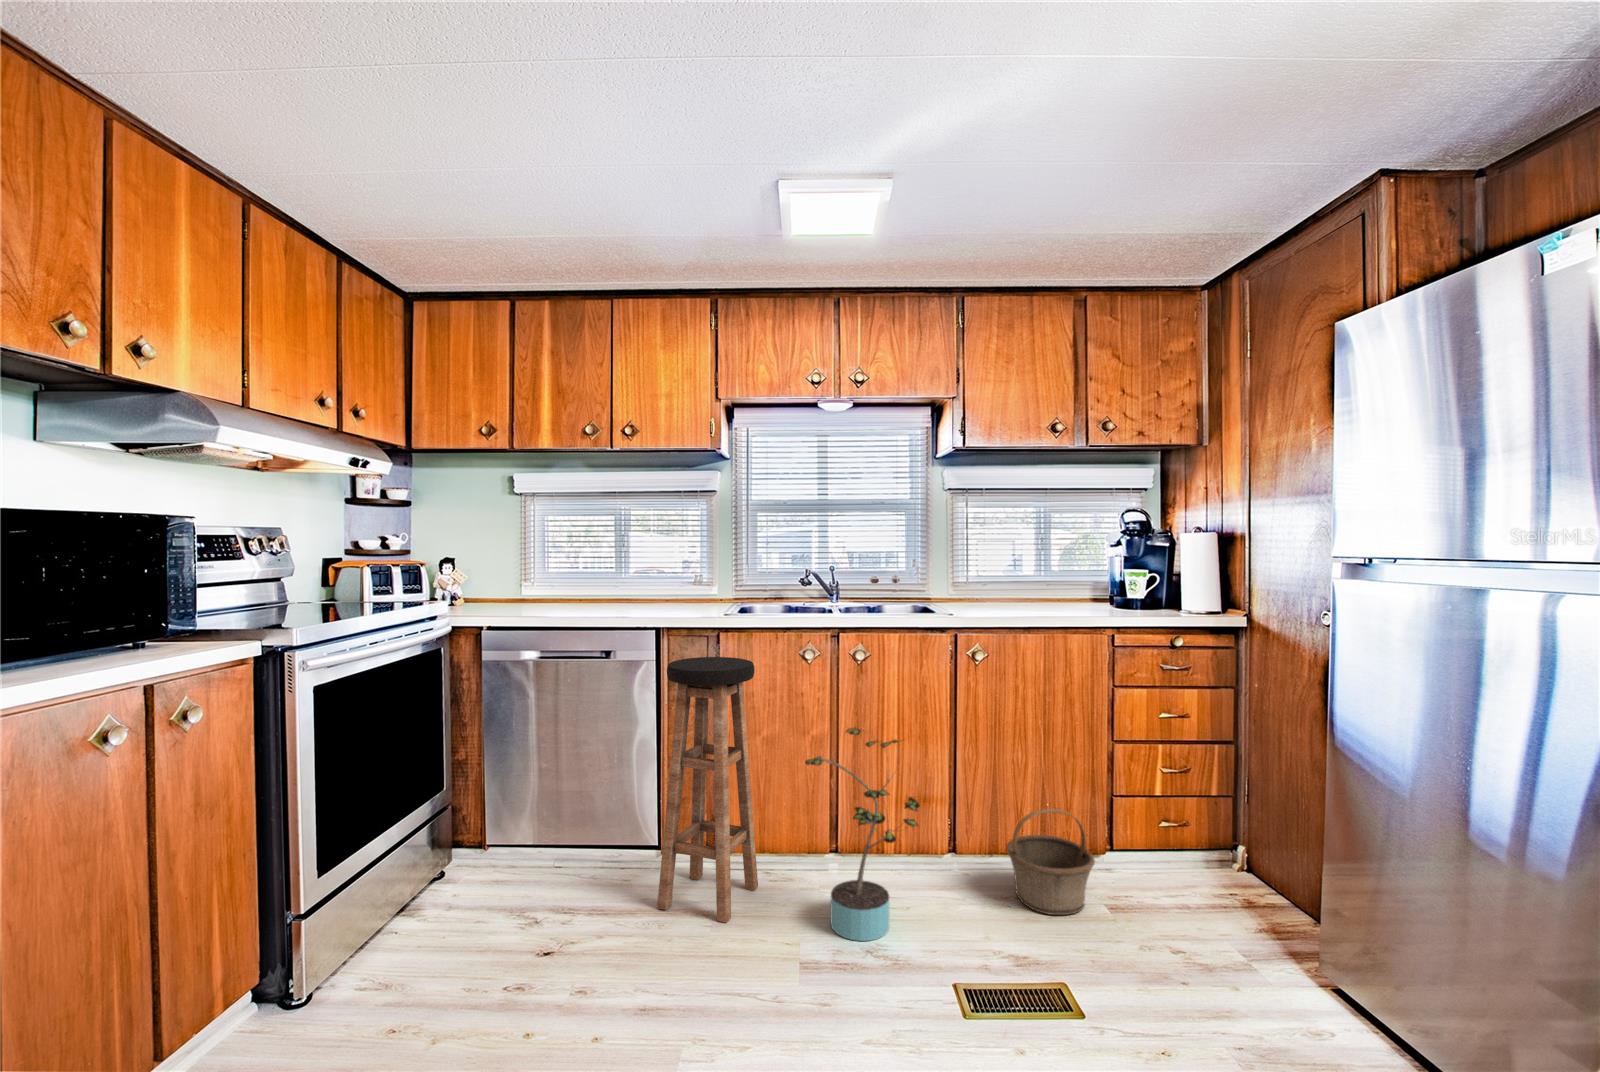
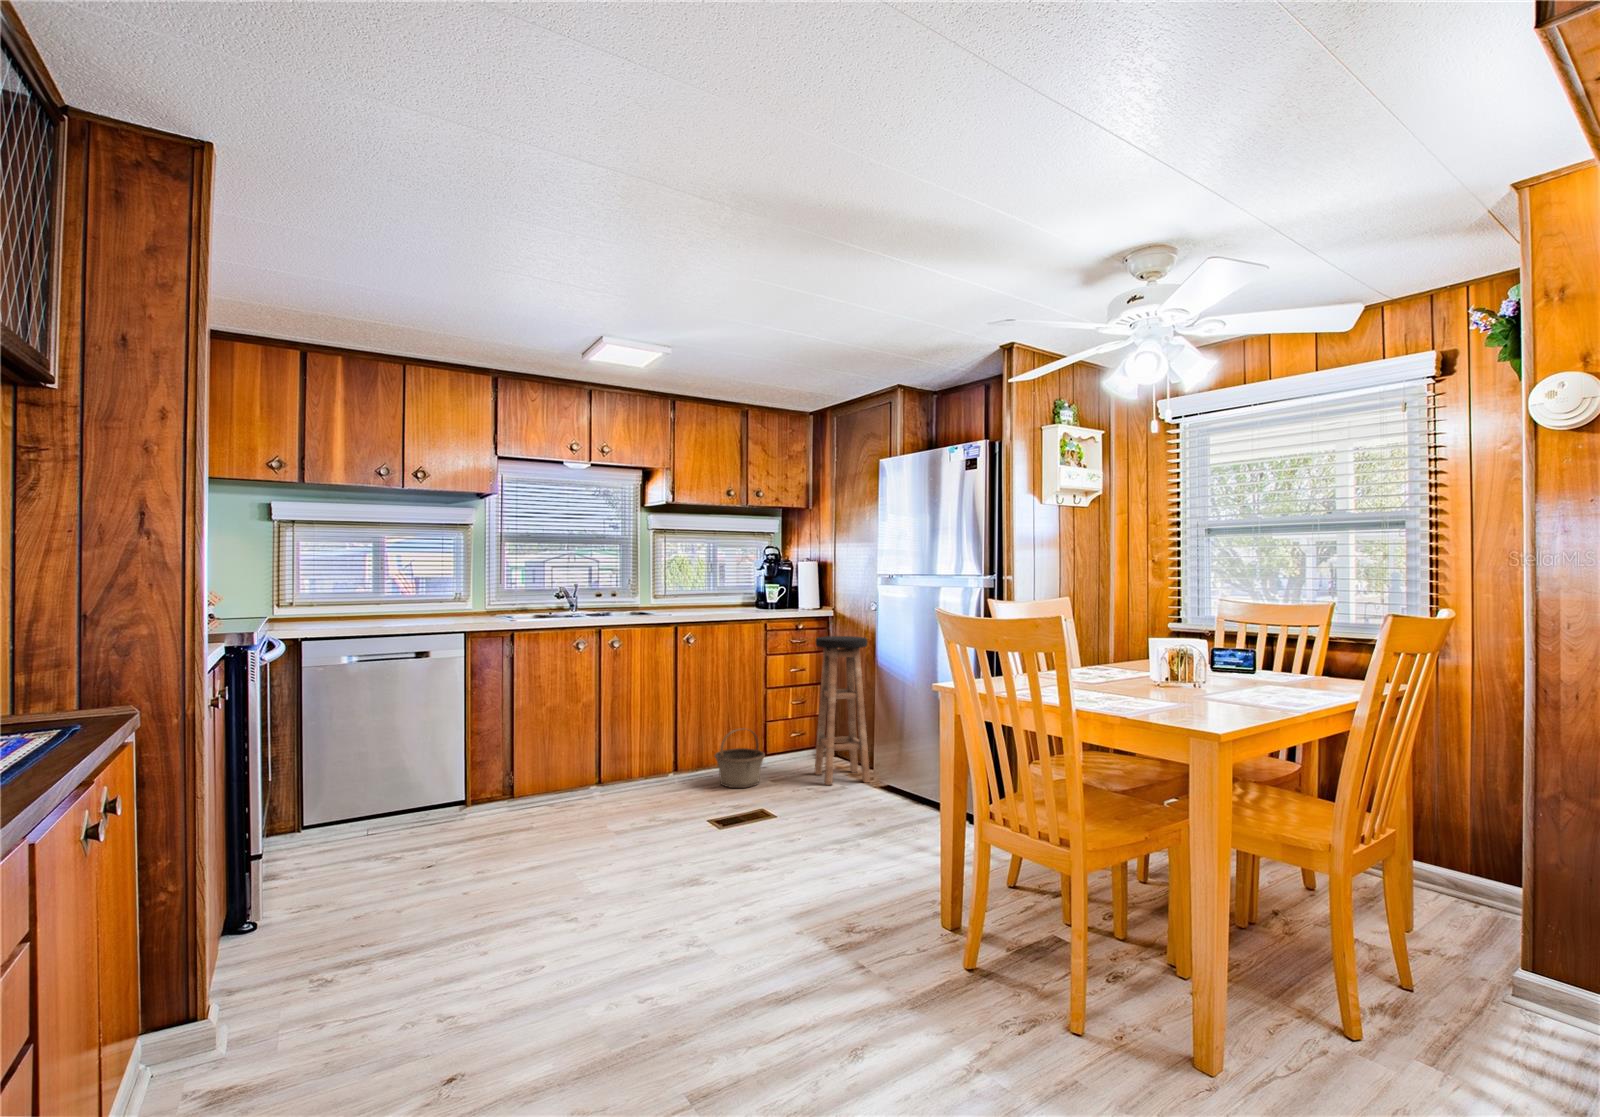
bar stool: present [657,657,758,923] -> present [815,636,870,785]
potted plant: present [805,728,920,941] -> none [605,688,681,818]

